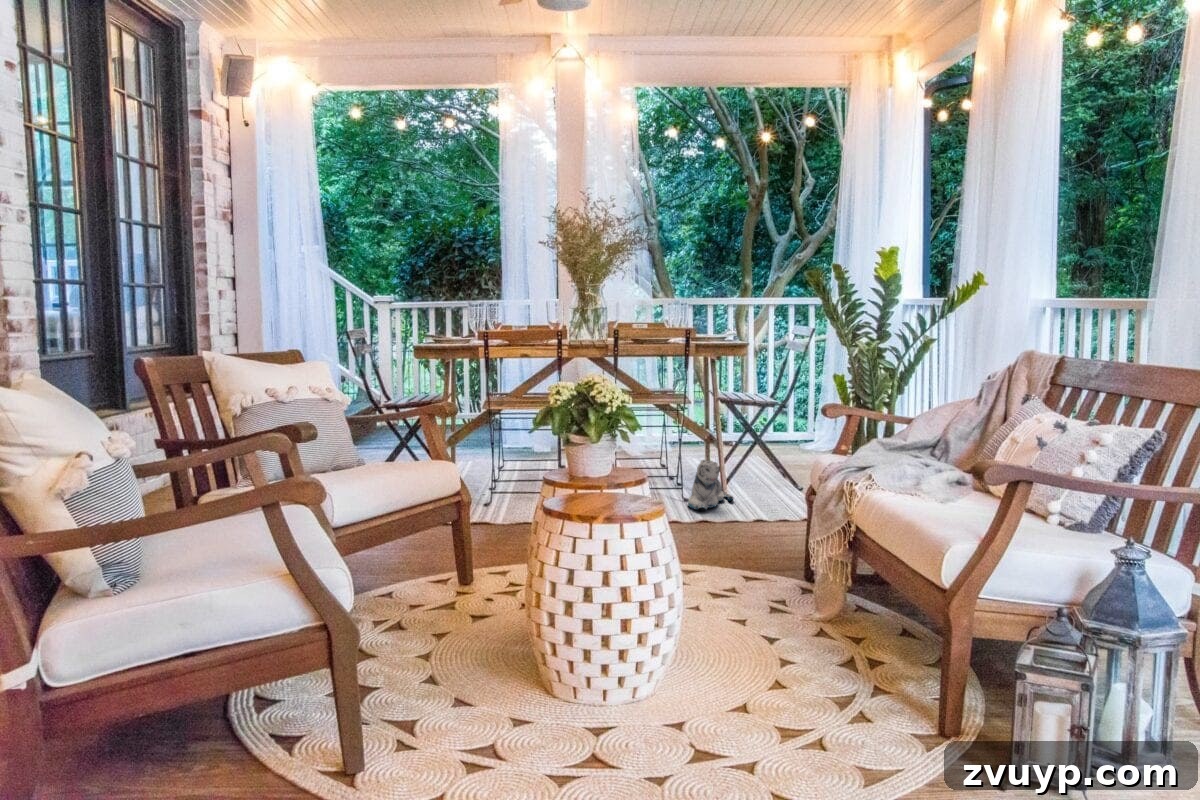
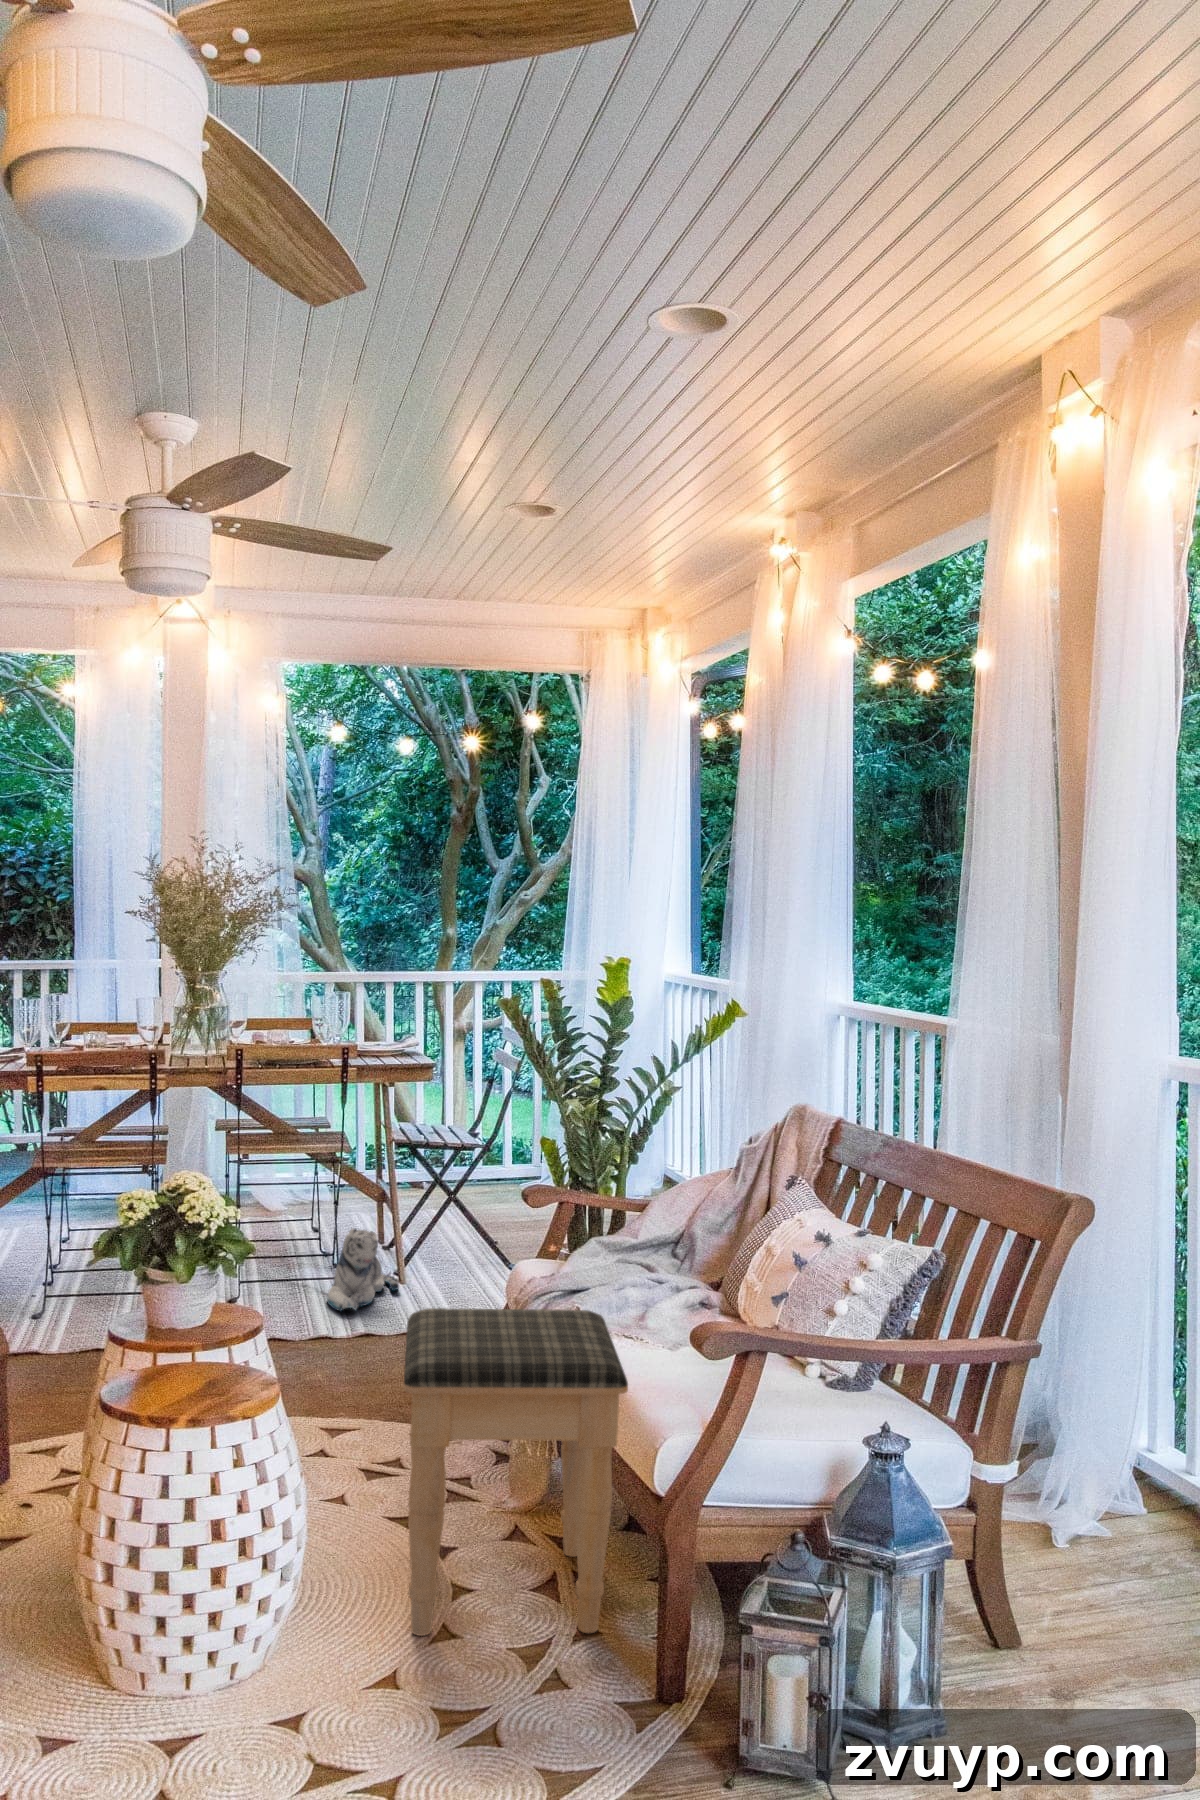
footstool: none [745,474,910,691] -> present [404,1308,628,1636]

